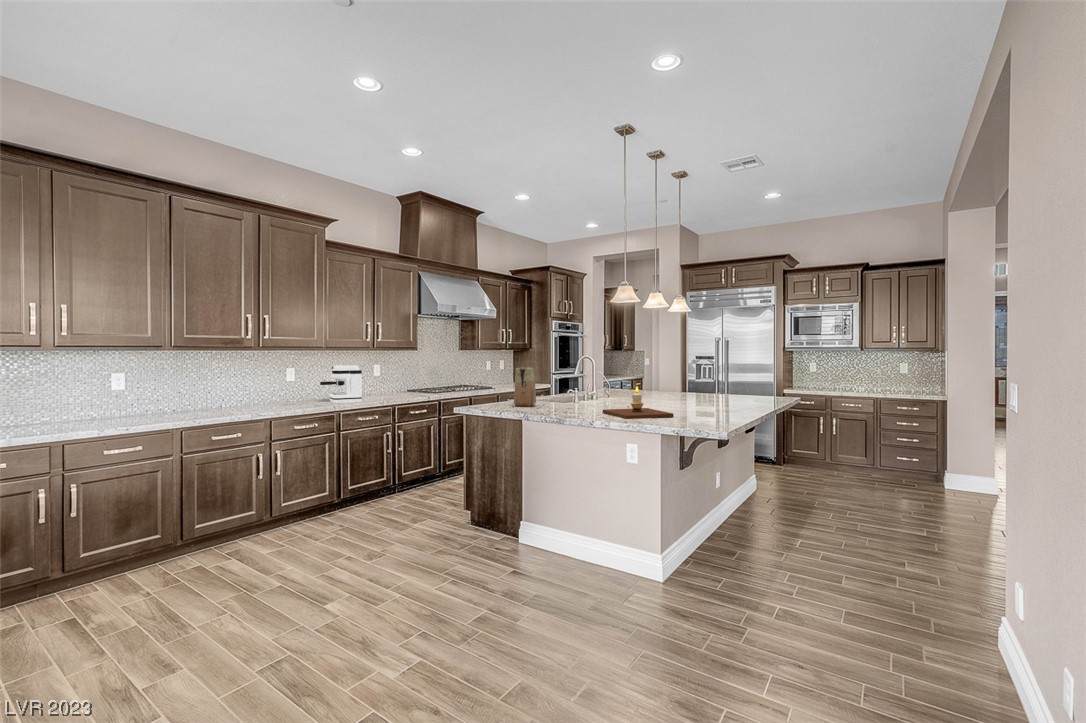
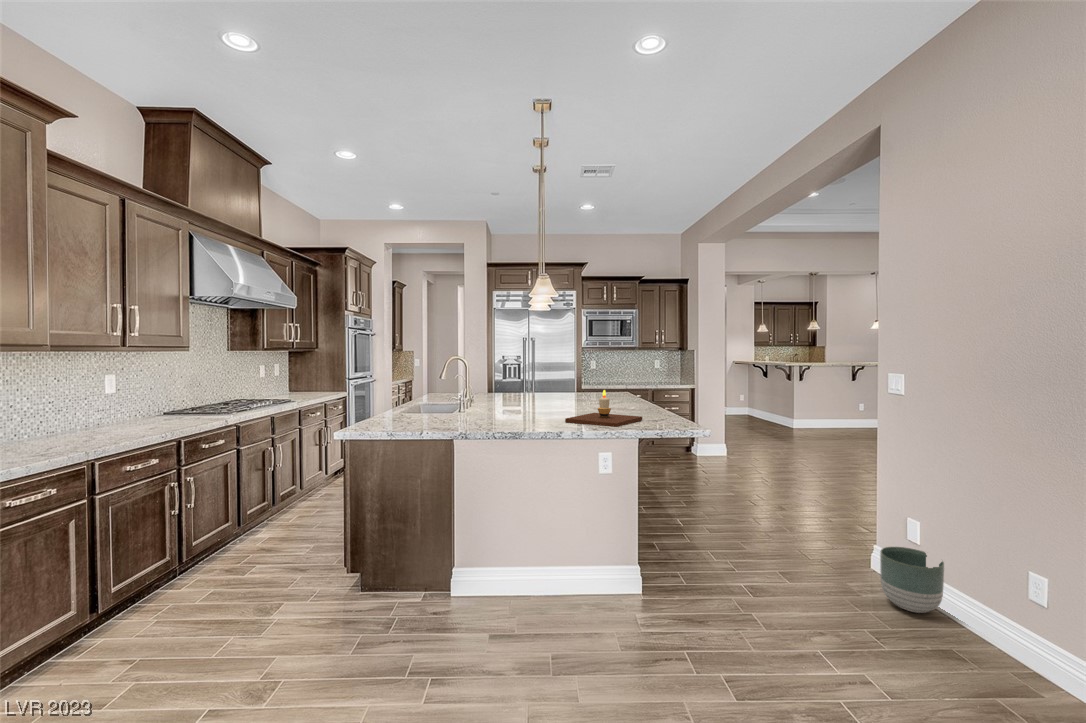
coffee maker: present [320,365,362,404] -> none [24,377,123,445]
vase: present [514,368,536,407] -> none [431,373,460,423]
planter: none [925,601,1012,693] -> present [880,547,944,613]

